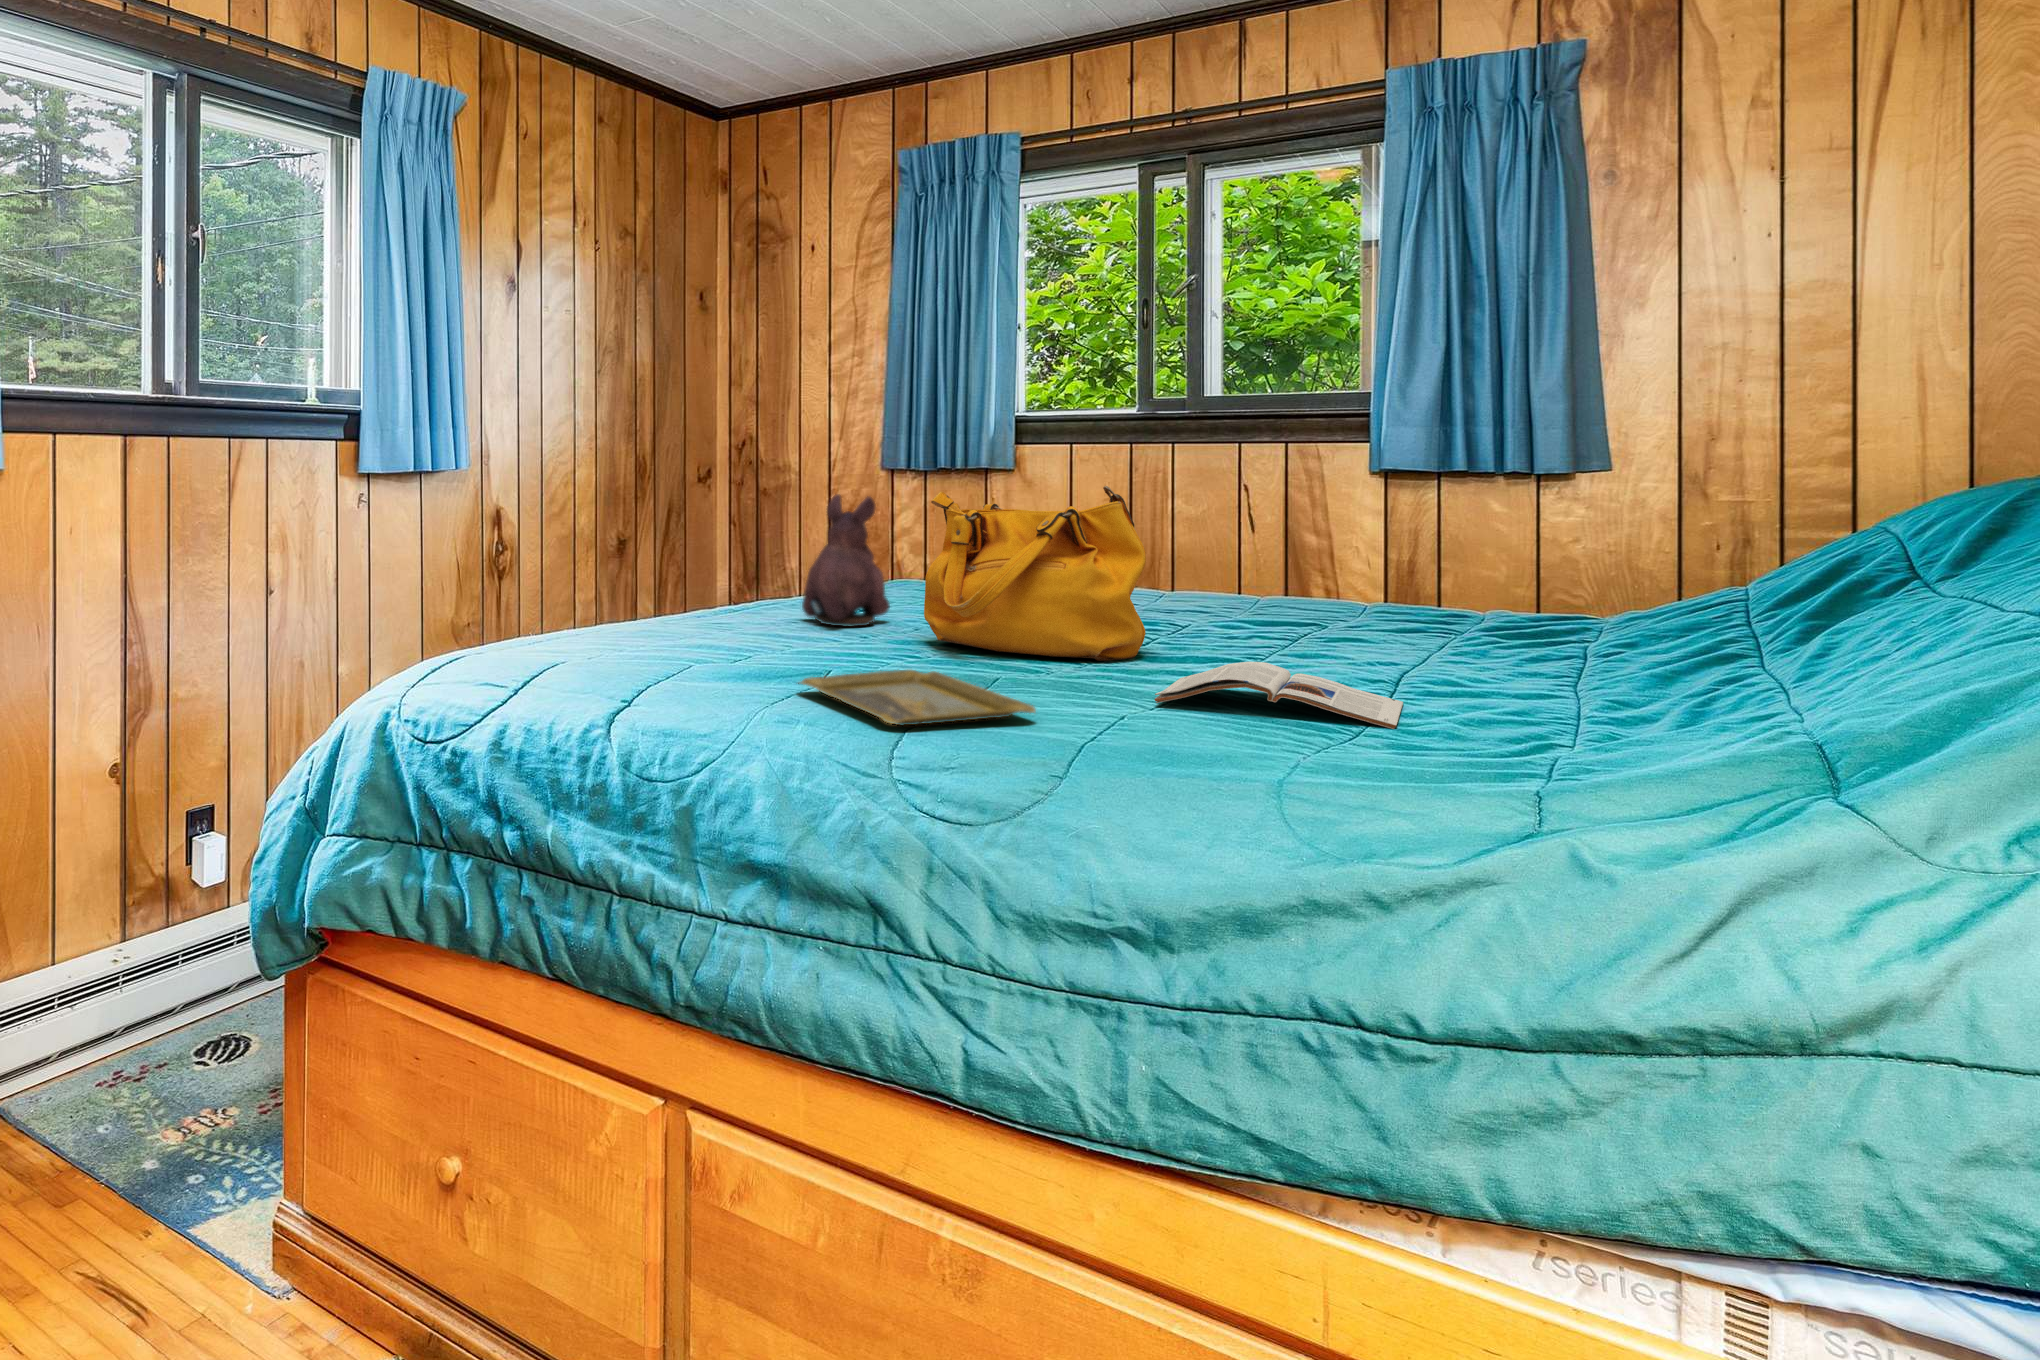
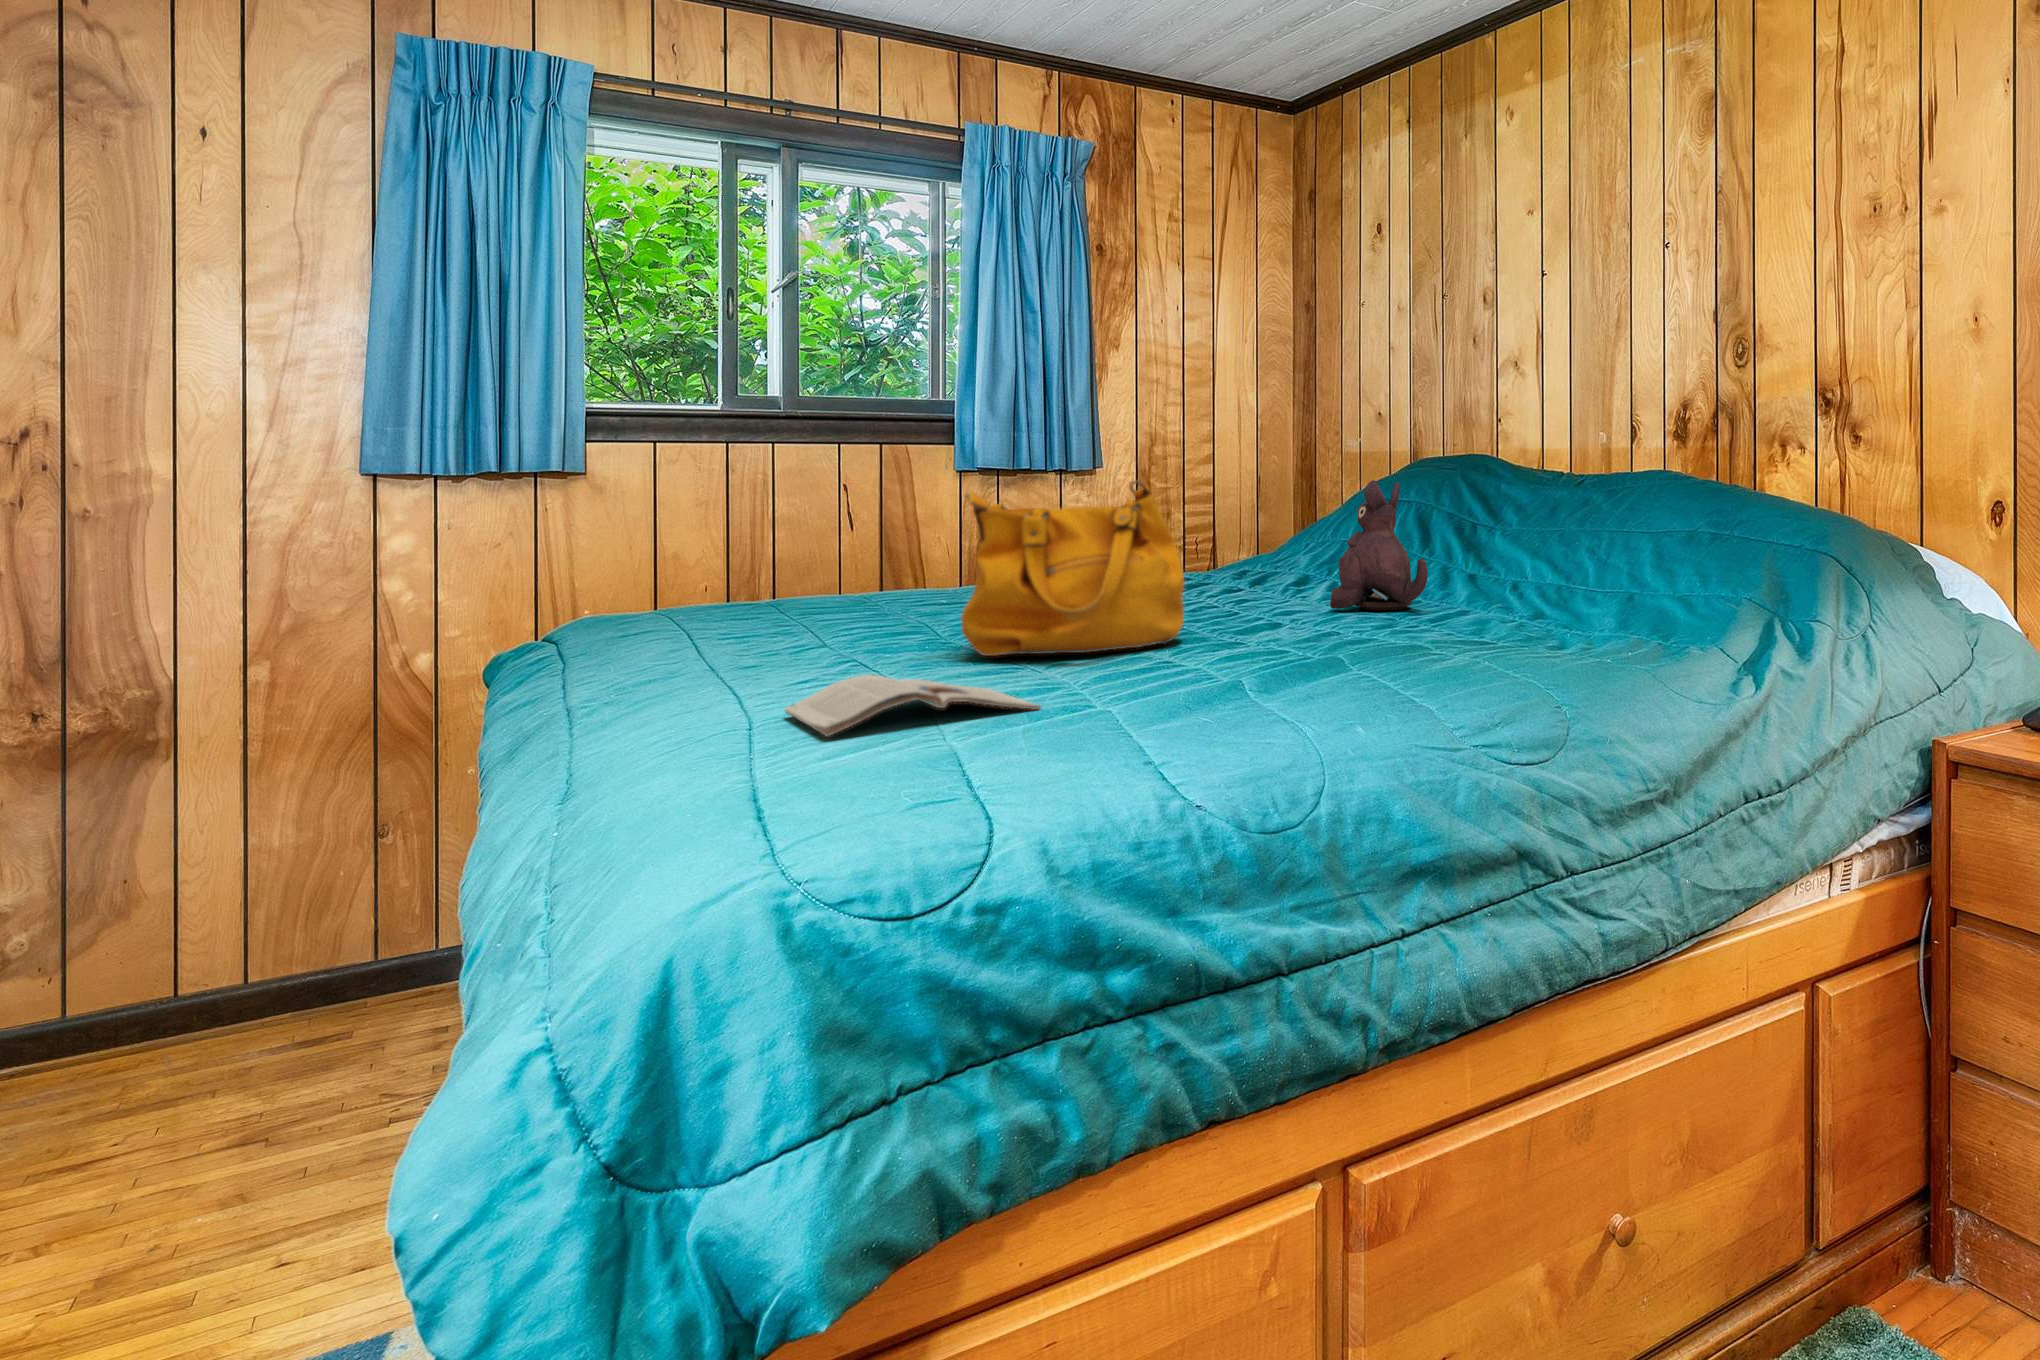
plush toy: present [802,494,890,627] -> present [1330,480,1428,610]
magazine: present [1155,662,1403,729] -> present [785,674,1041,736]
tray: present [800,669,1036,725] -> none [1157,667,1398,707]

